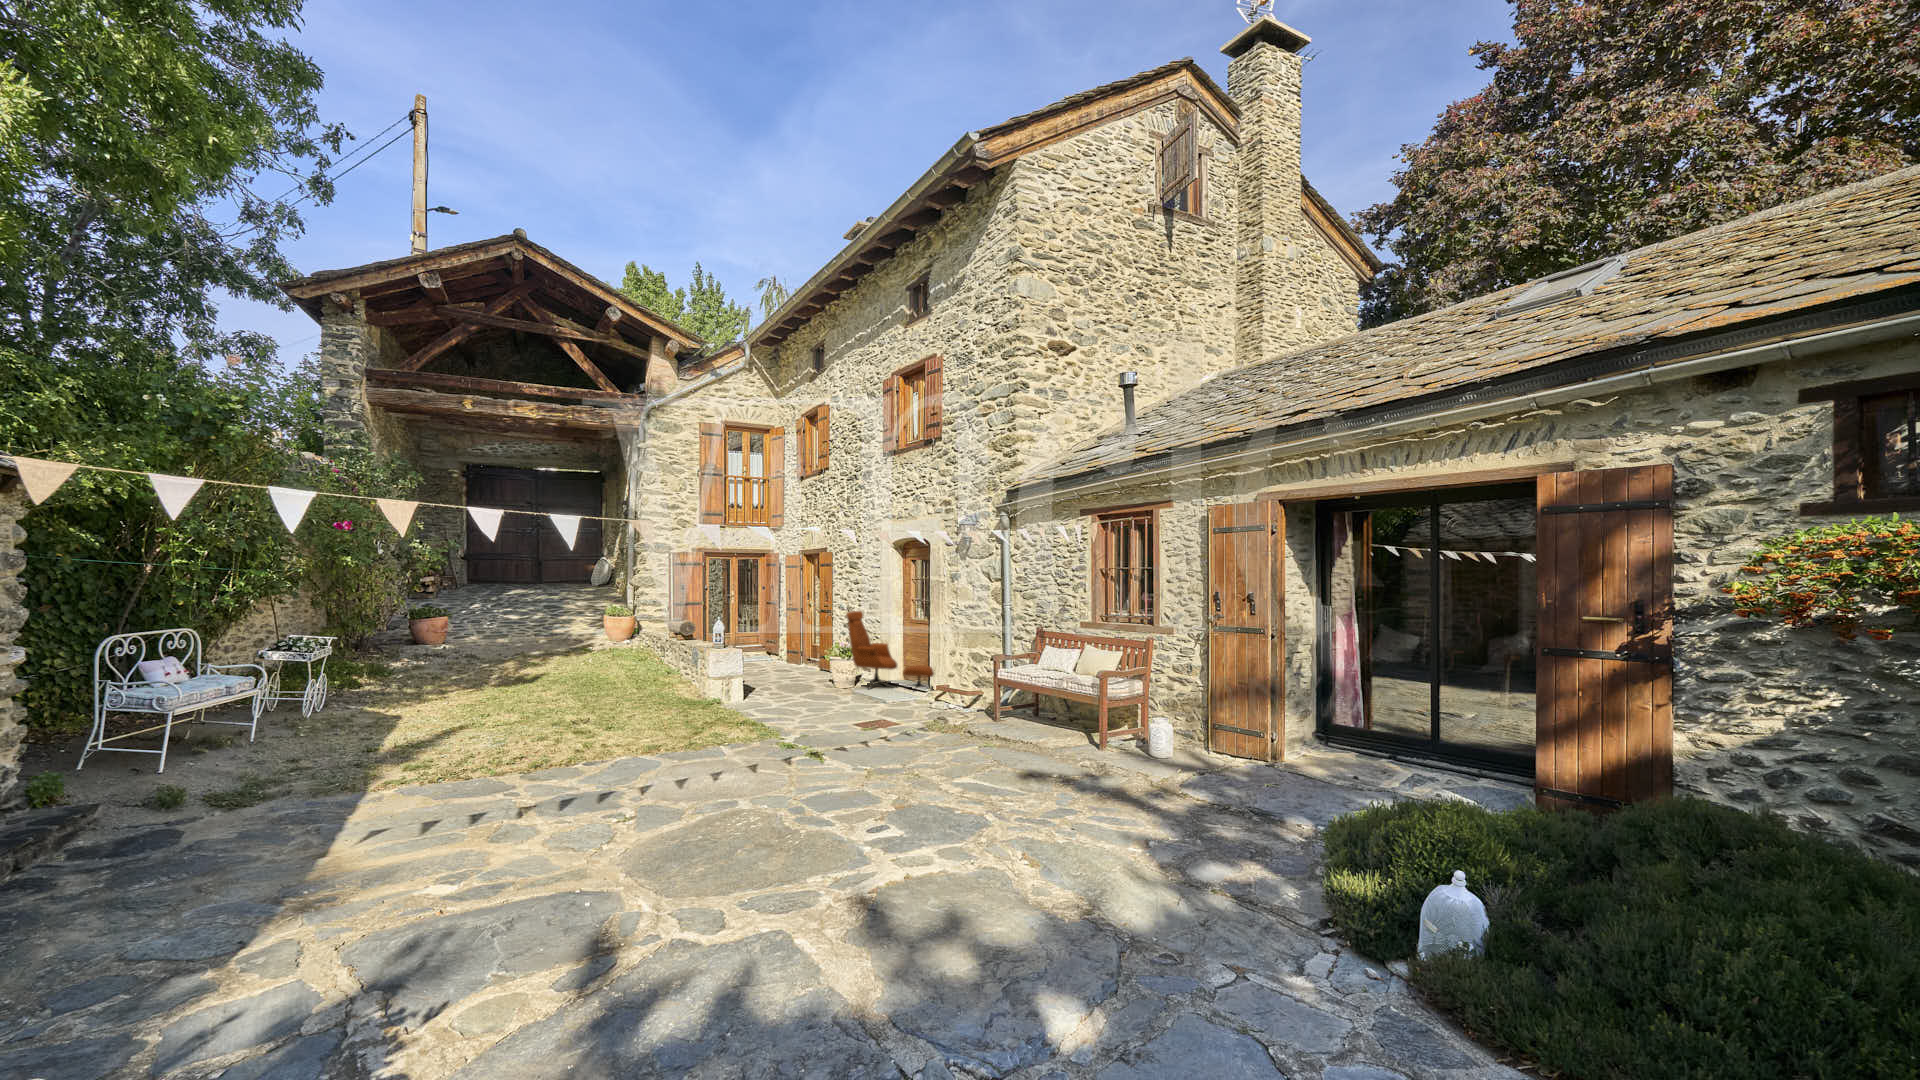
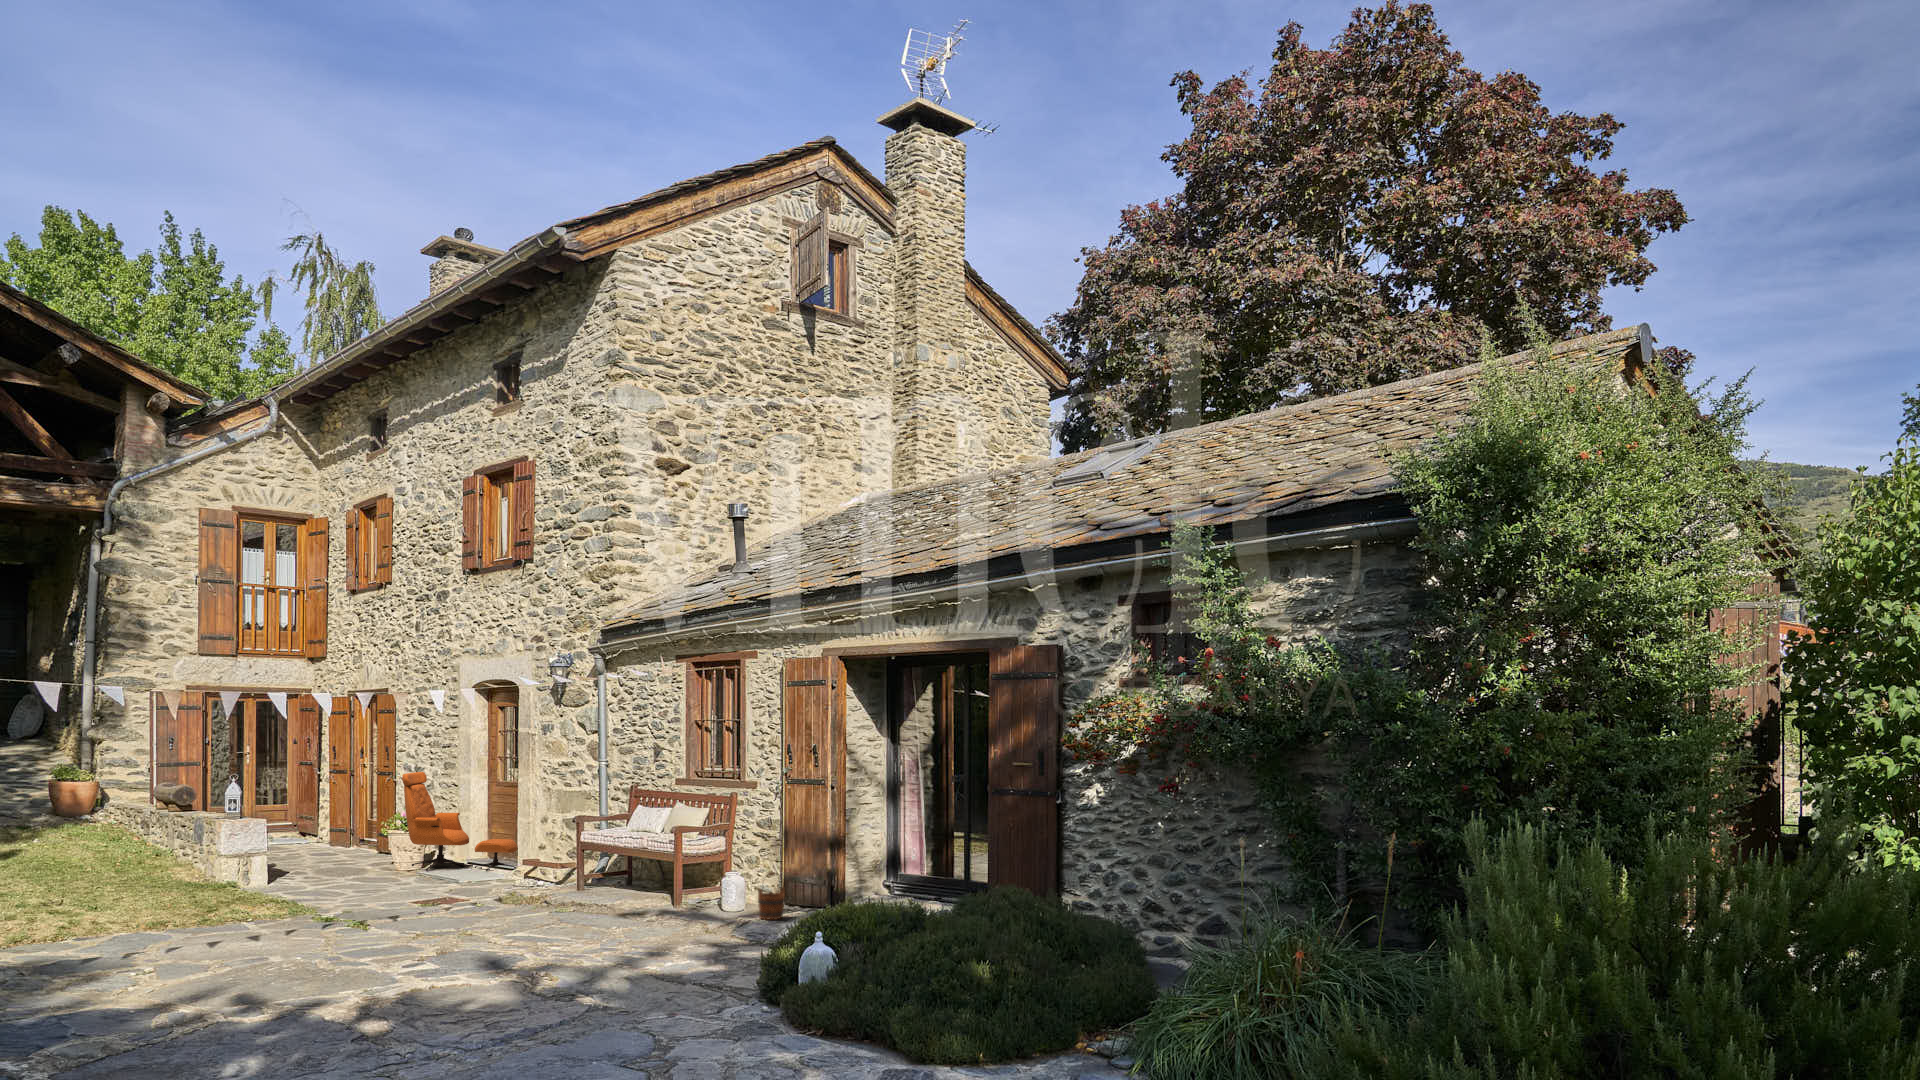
wooden bucket: none [1187,714,1215,761] -> present [758,872,785,920]

